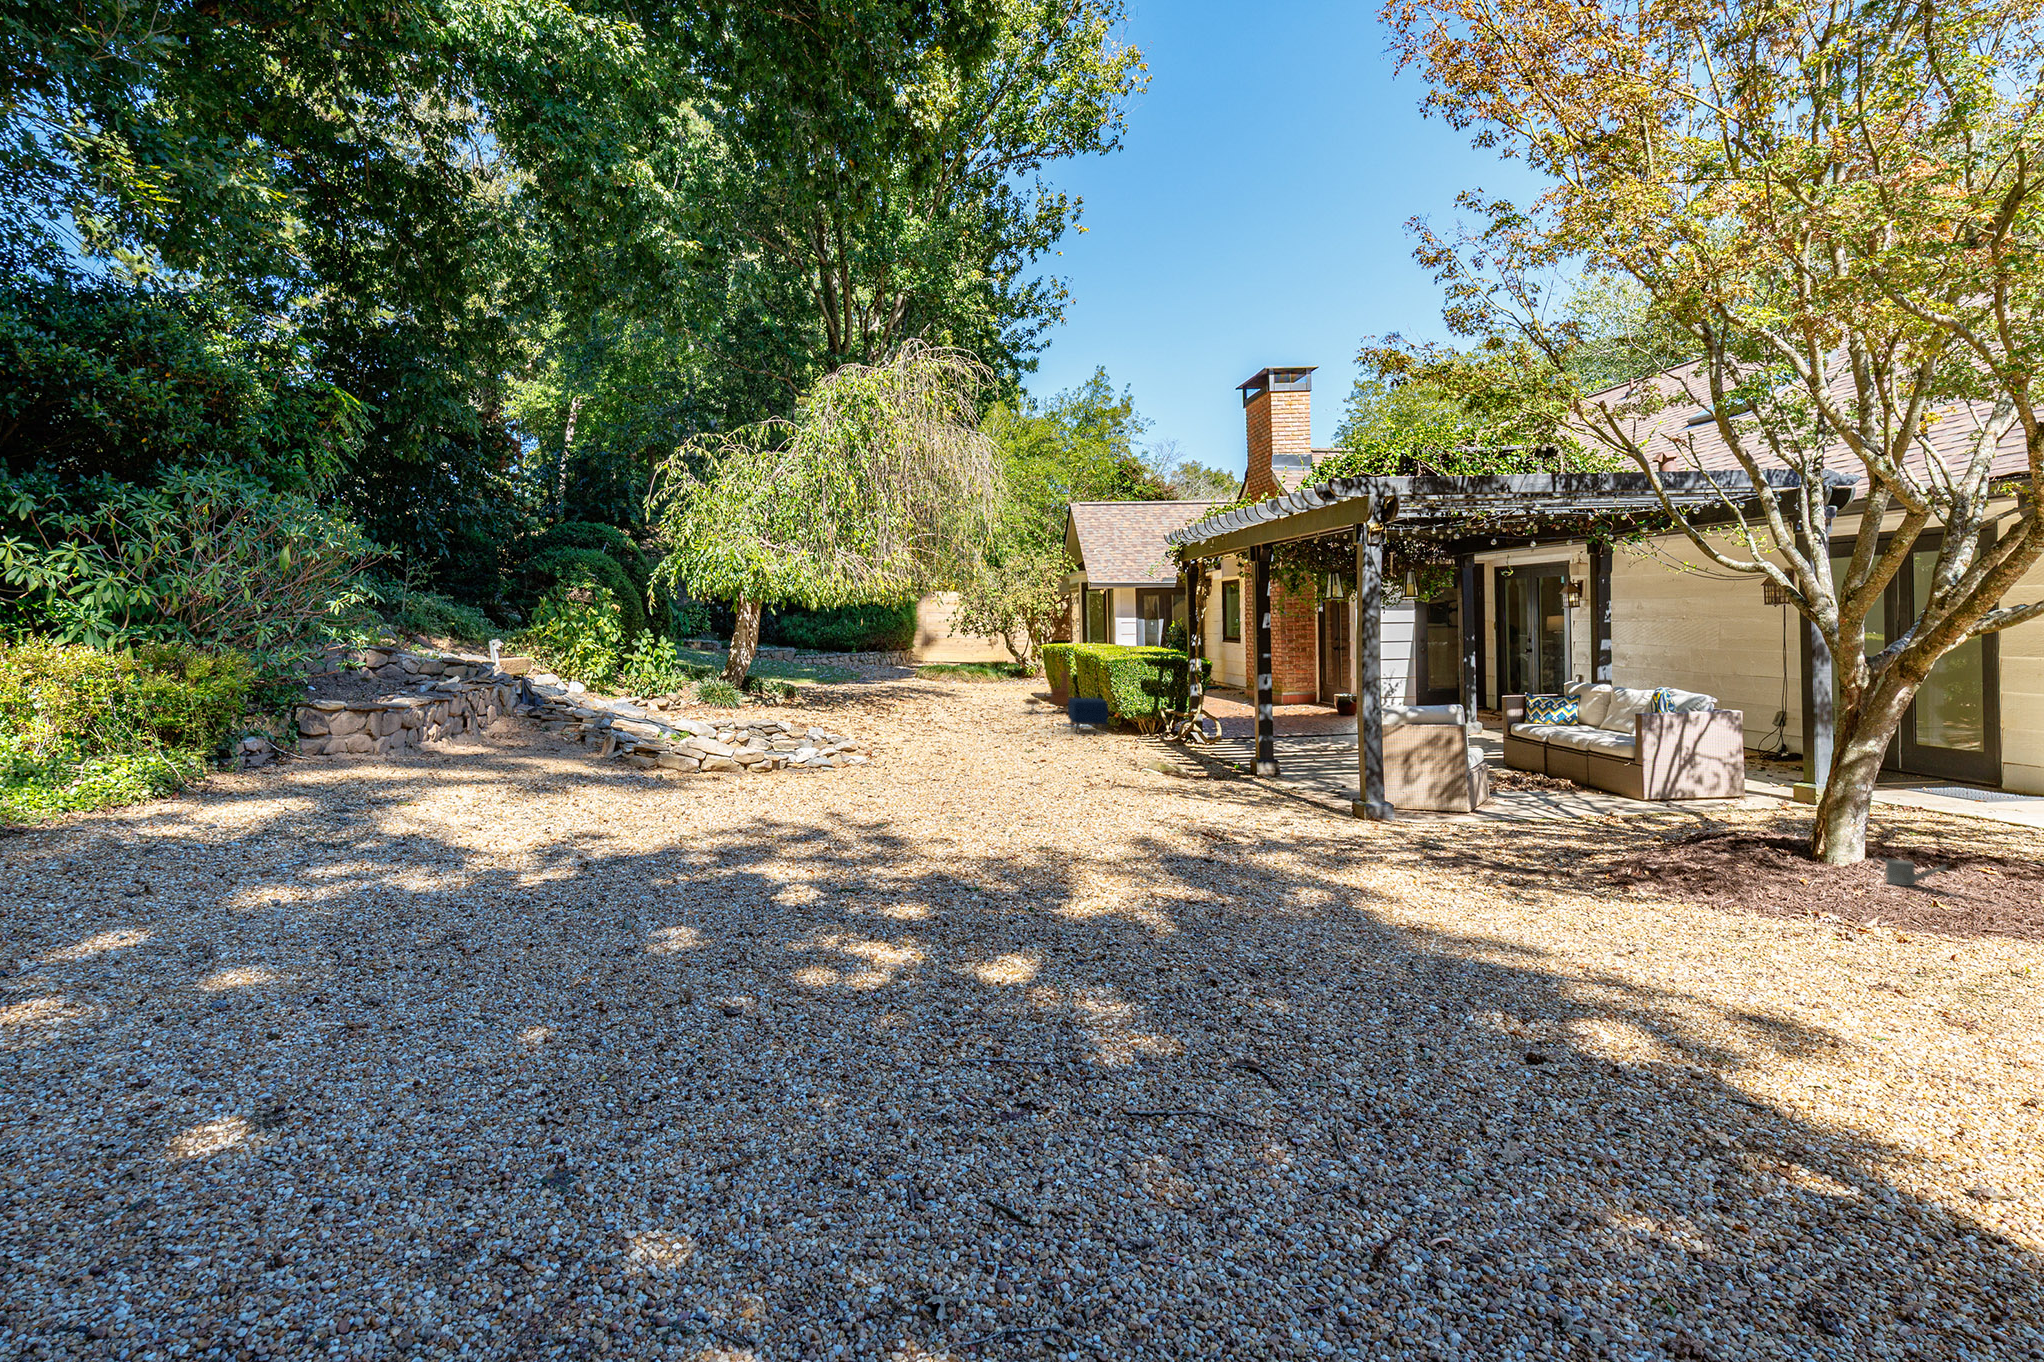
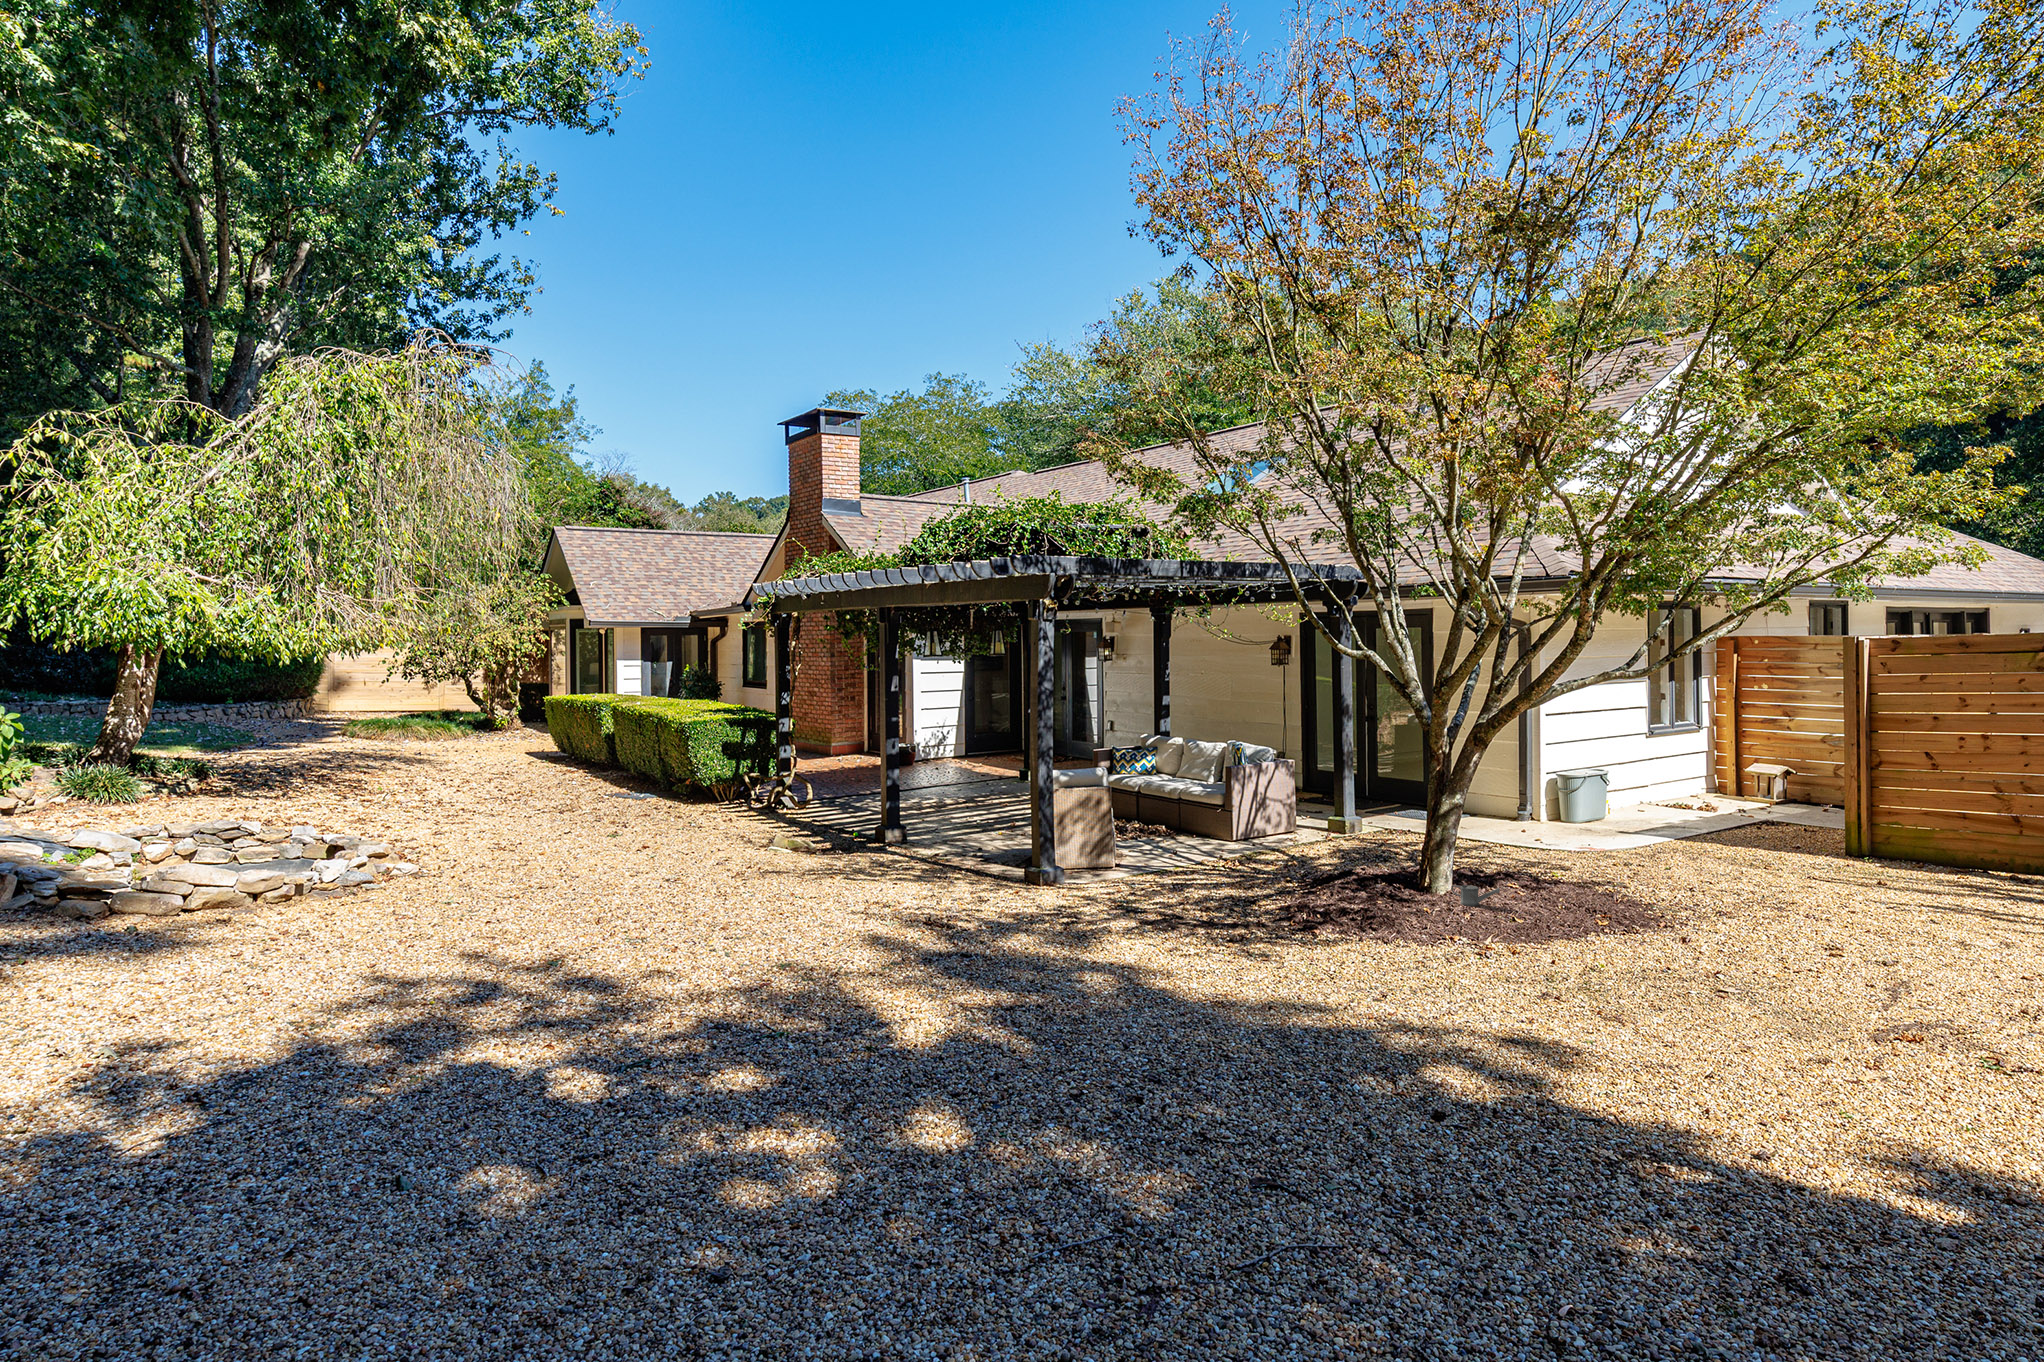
lounge chair: present [1025,671,1069,713] -> none [537,724,600,776]
bench: present [1068,698,1108,733] -> none [621,758,677,802]

